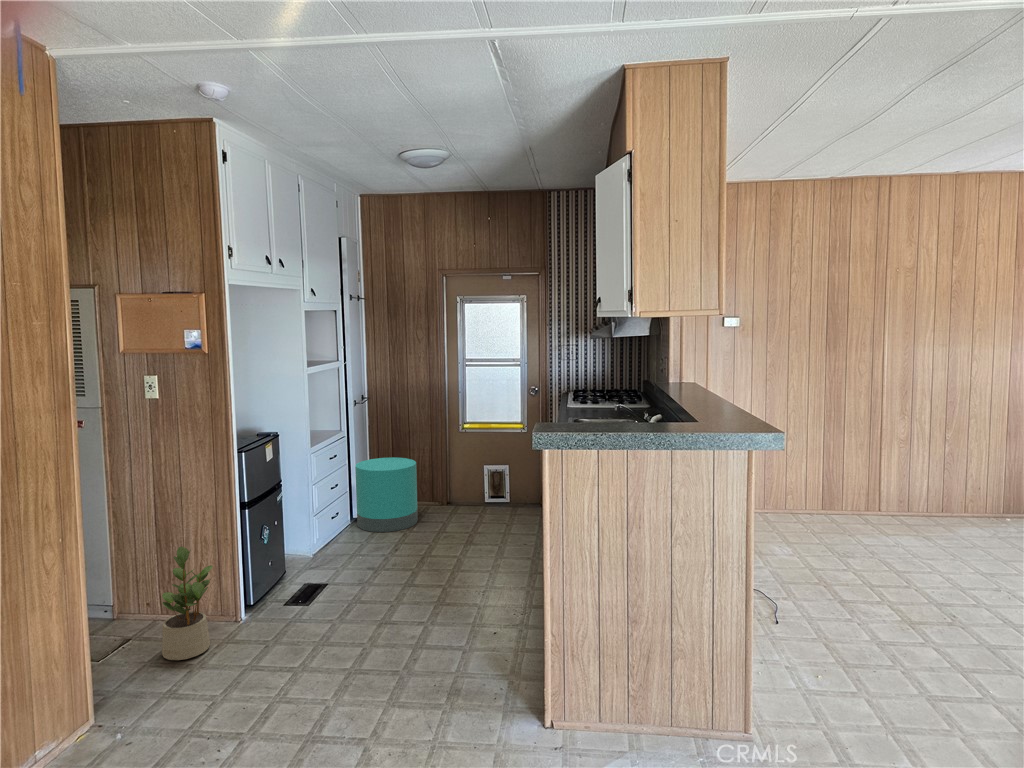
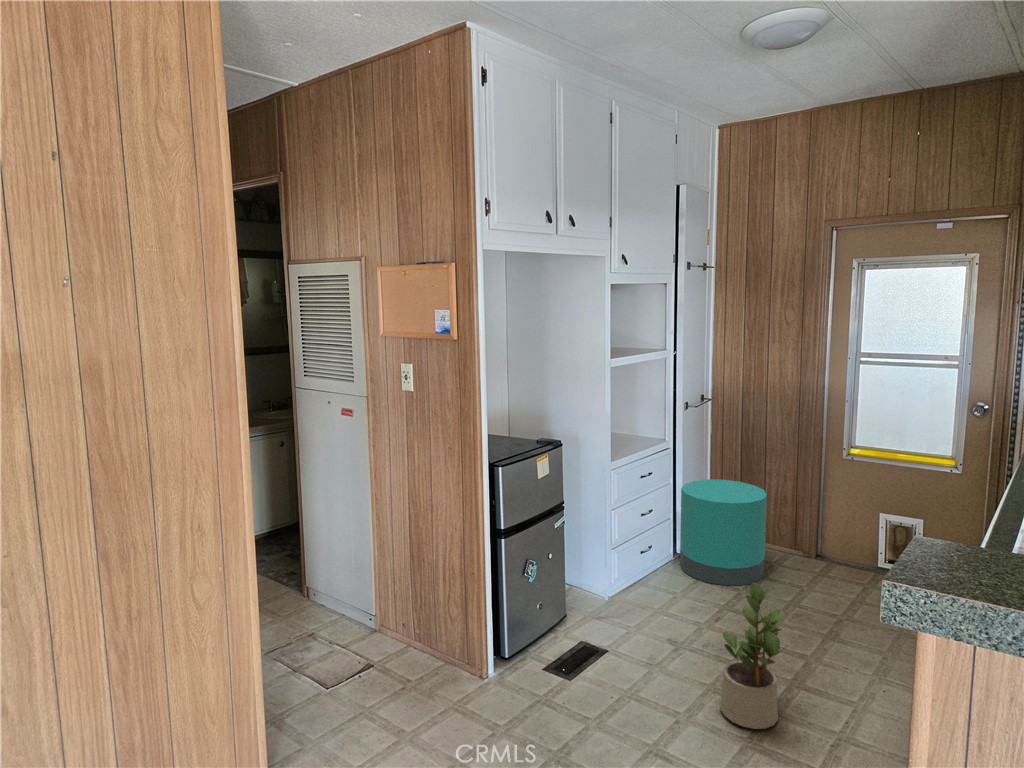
potted plant: present [162,547,213,660] -> present [720,583,788,729]

